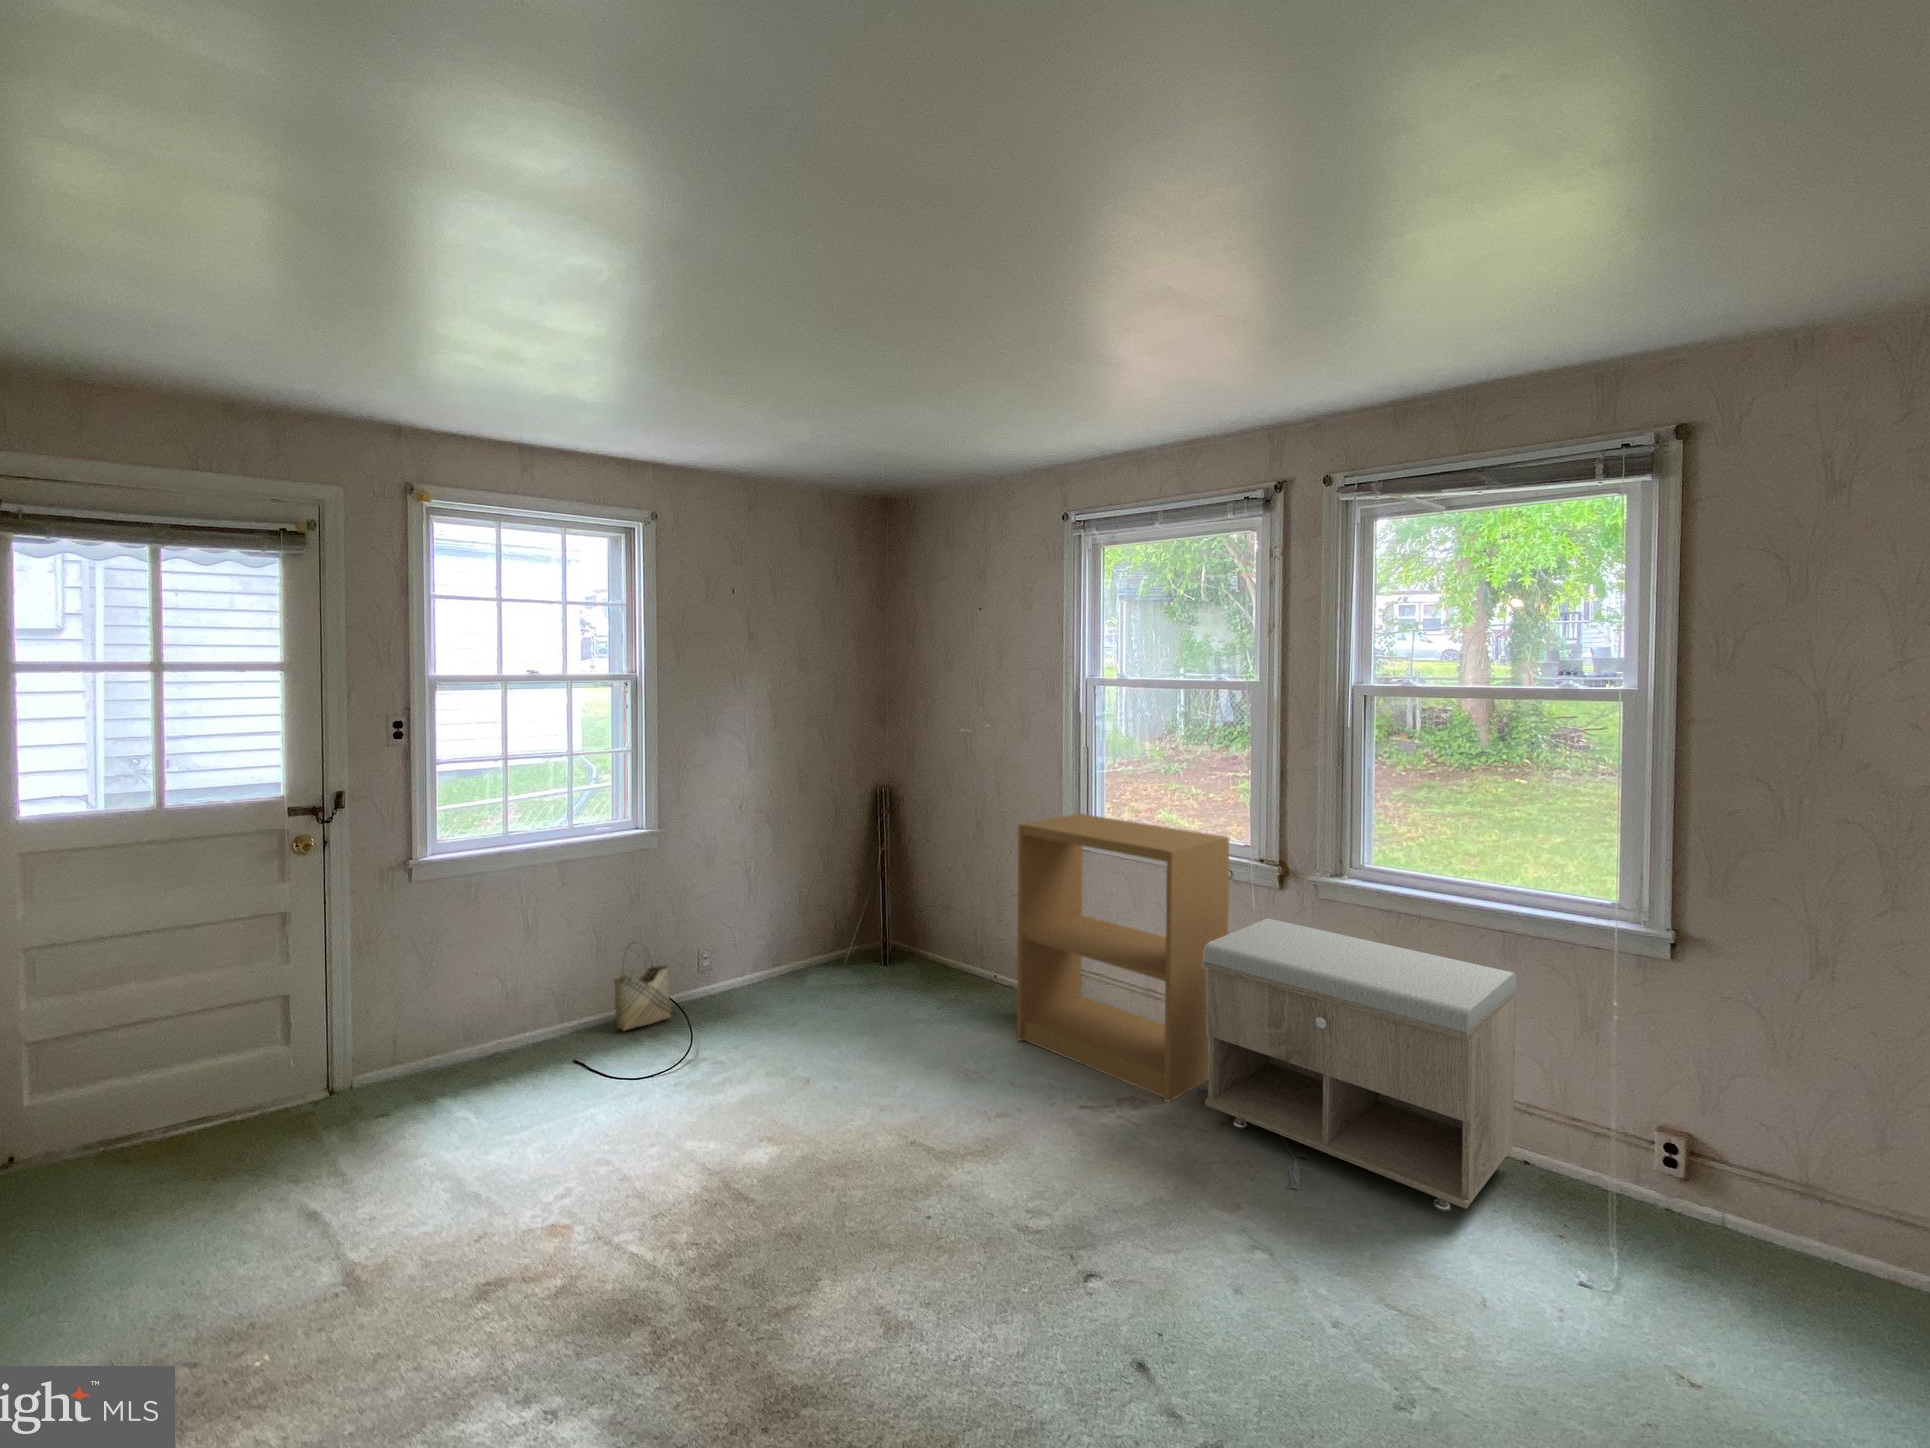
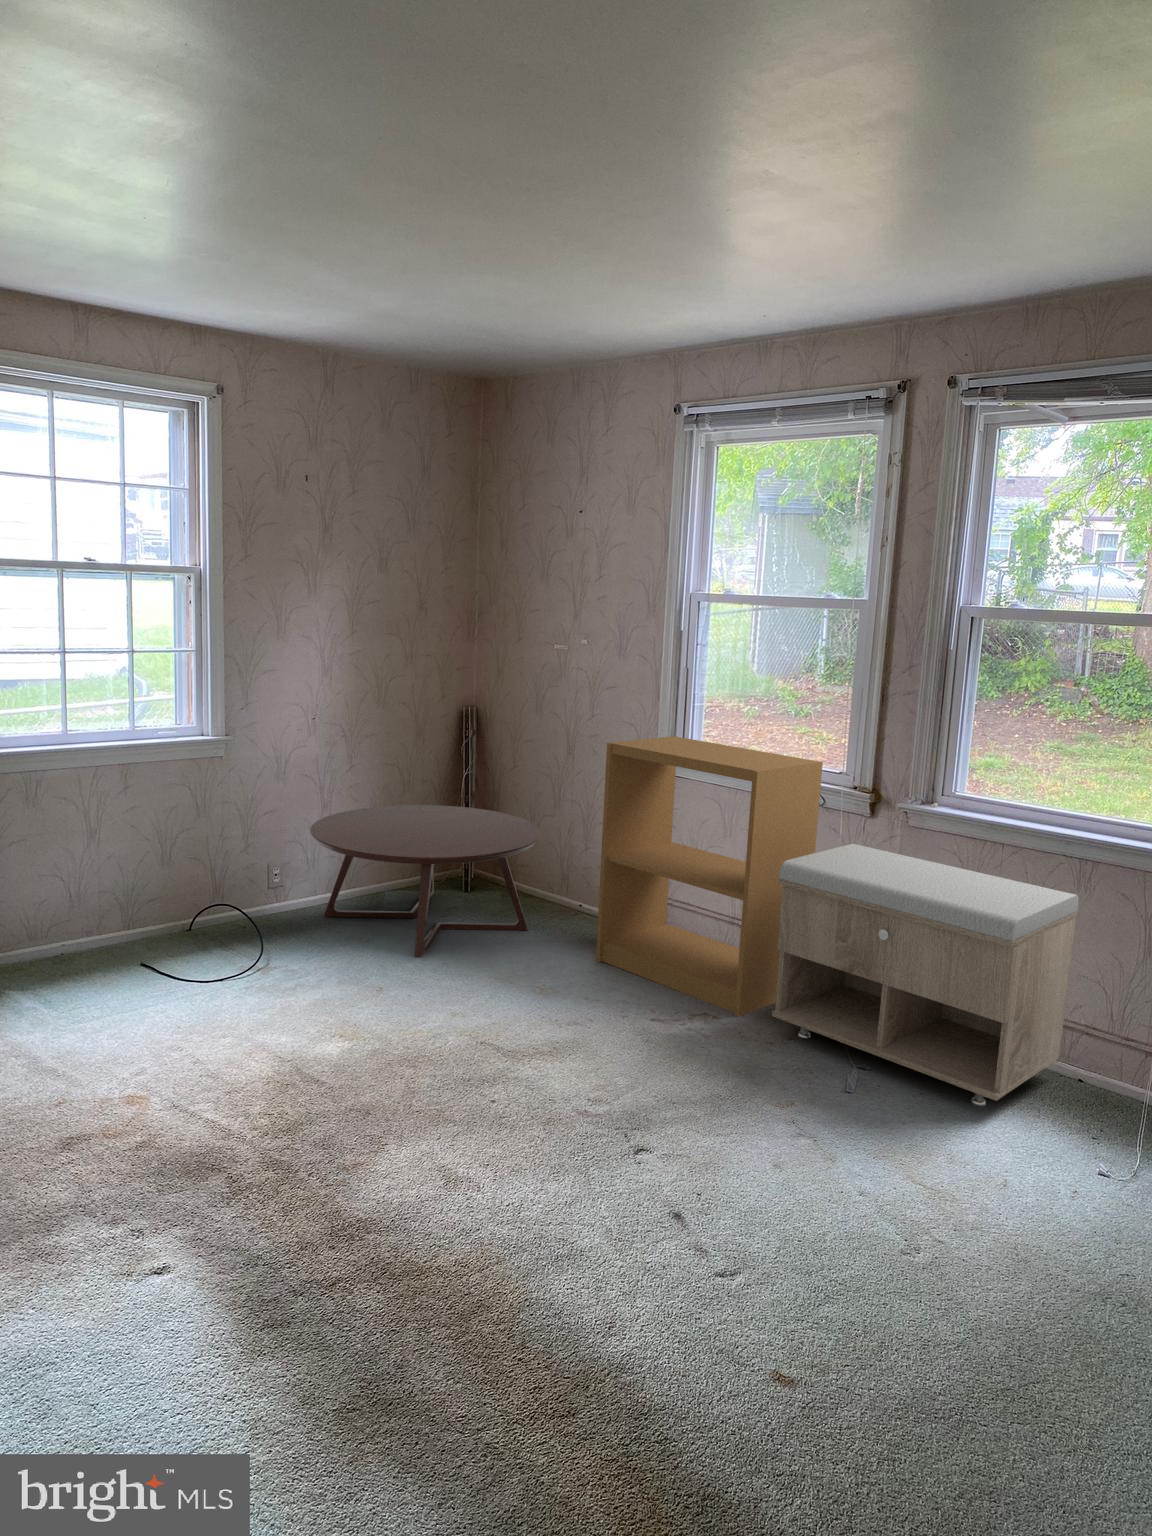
coffee table: none [737,883,956,1044] -> present [310,805,541,958]
woven basket: present [614,955,671,1031] -> none [182,851,242,938]

